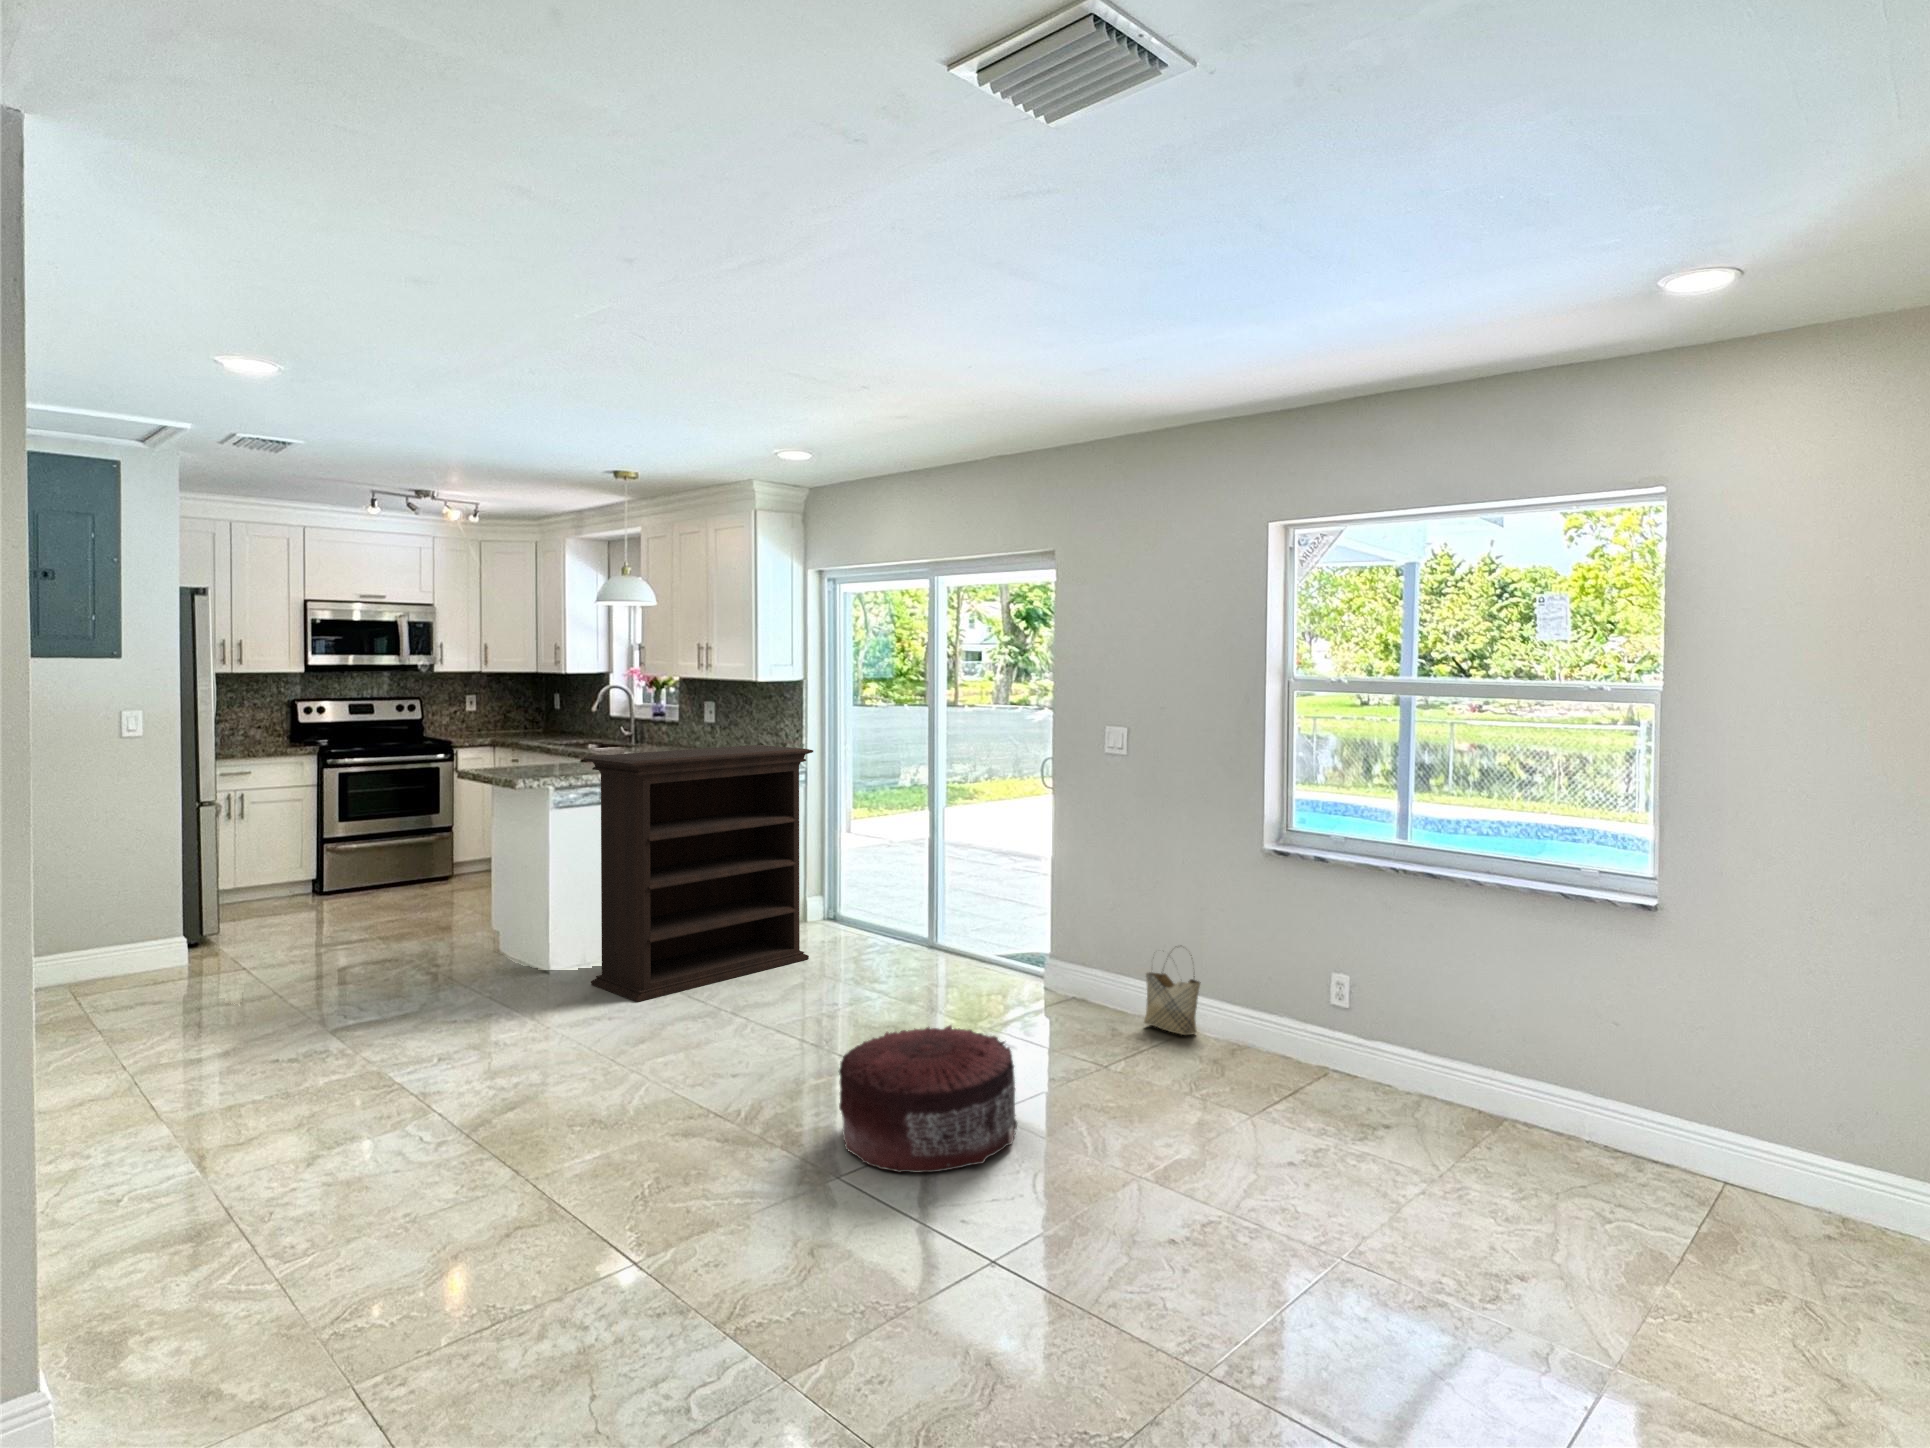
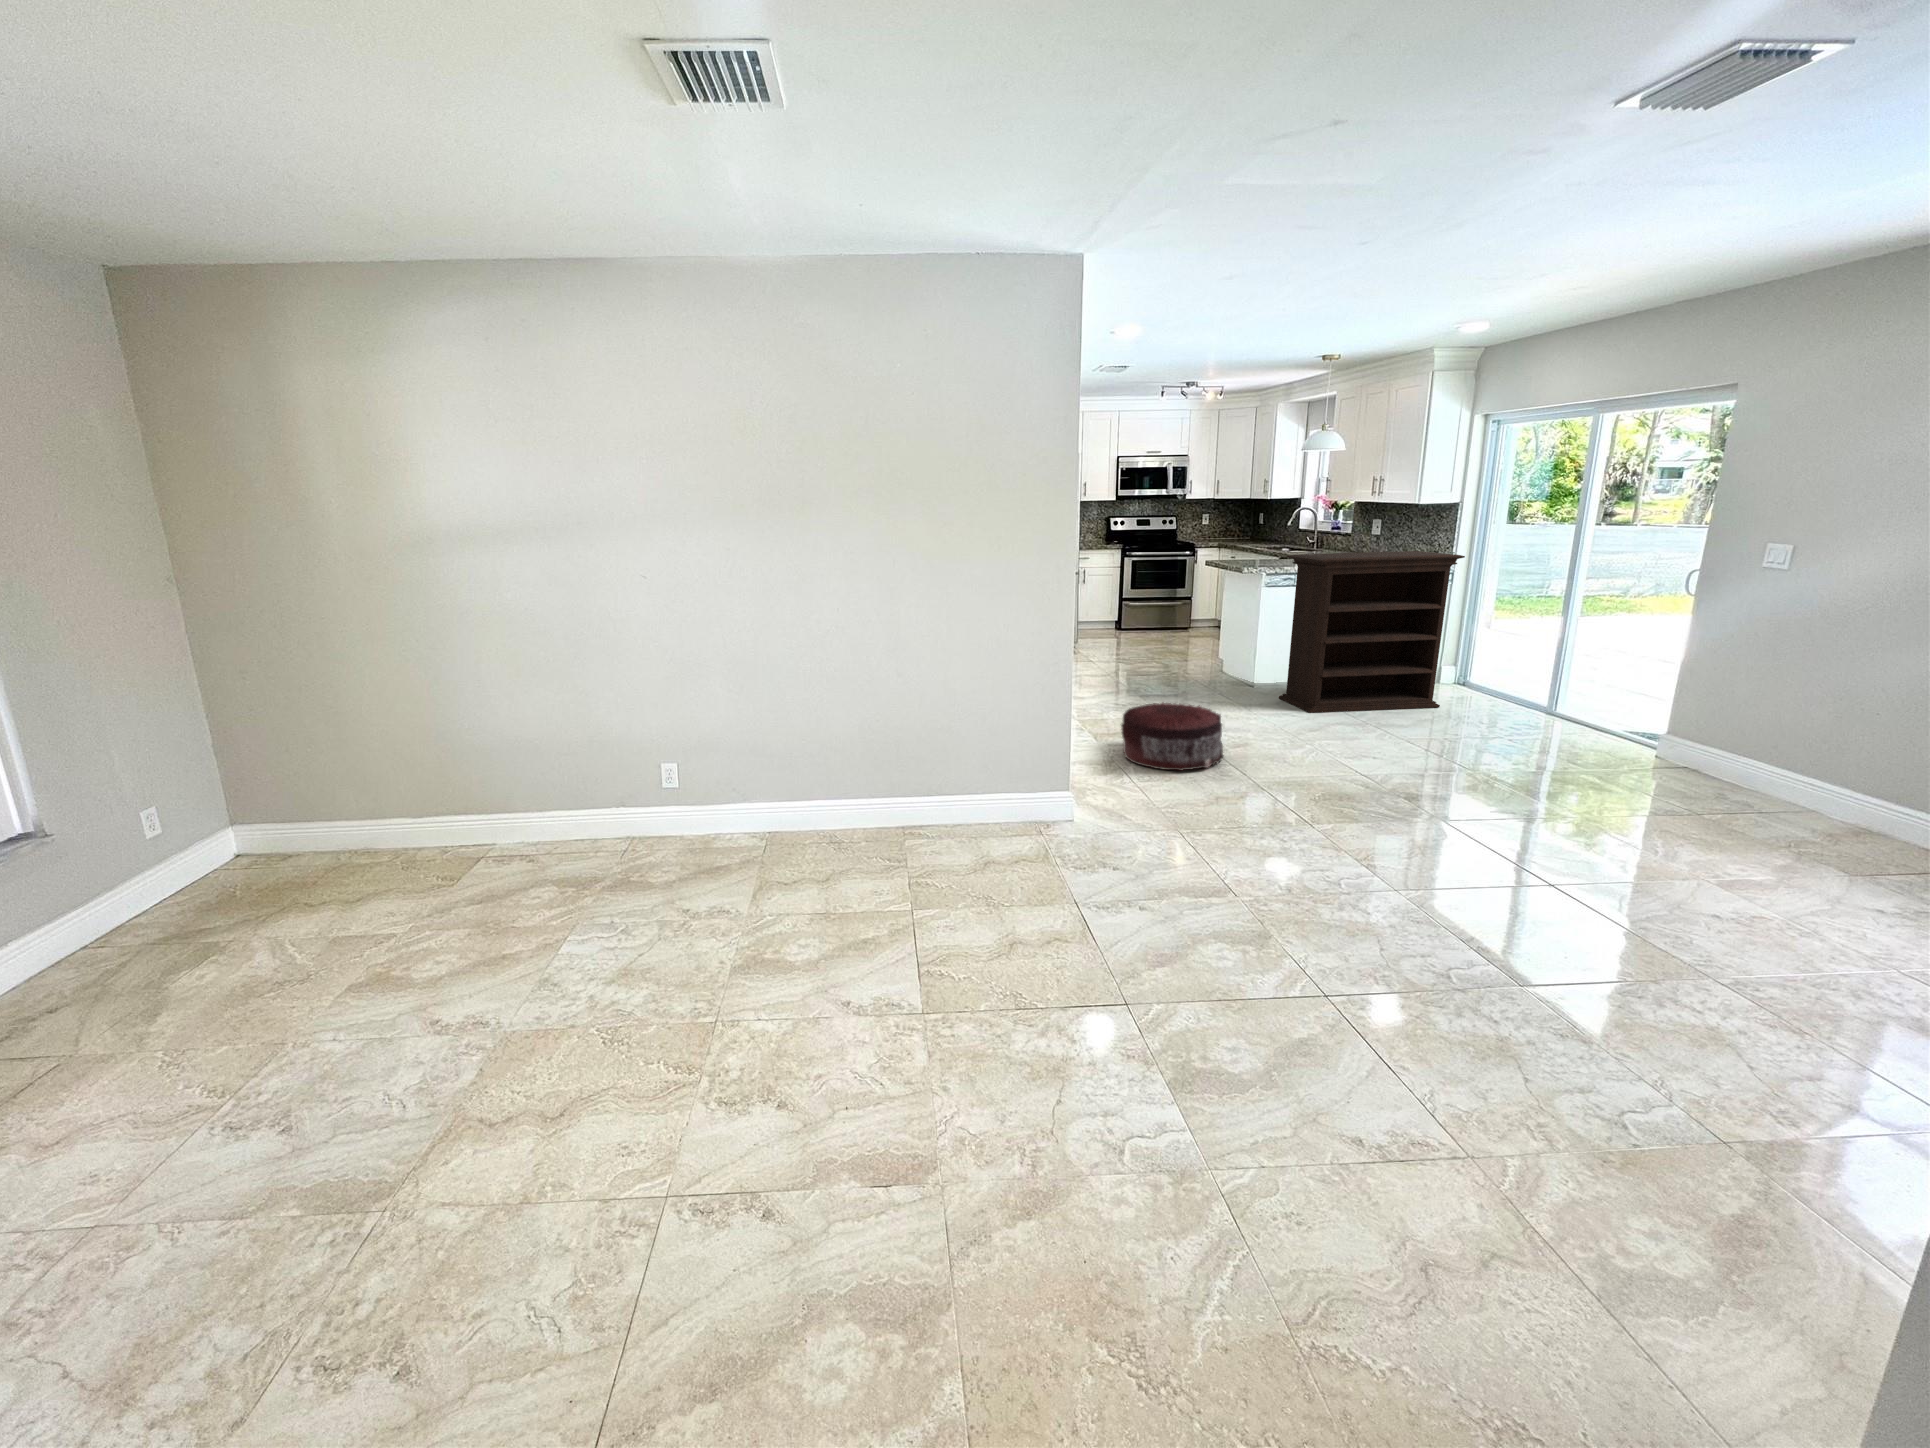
woven basket: present [1144,952,1200,1035] -> none [1782,746,1868,826]
pouf: present [839,1025,1017,1173] -> present [1121,702,1224,771]

